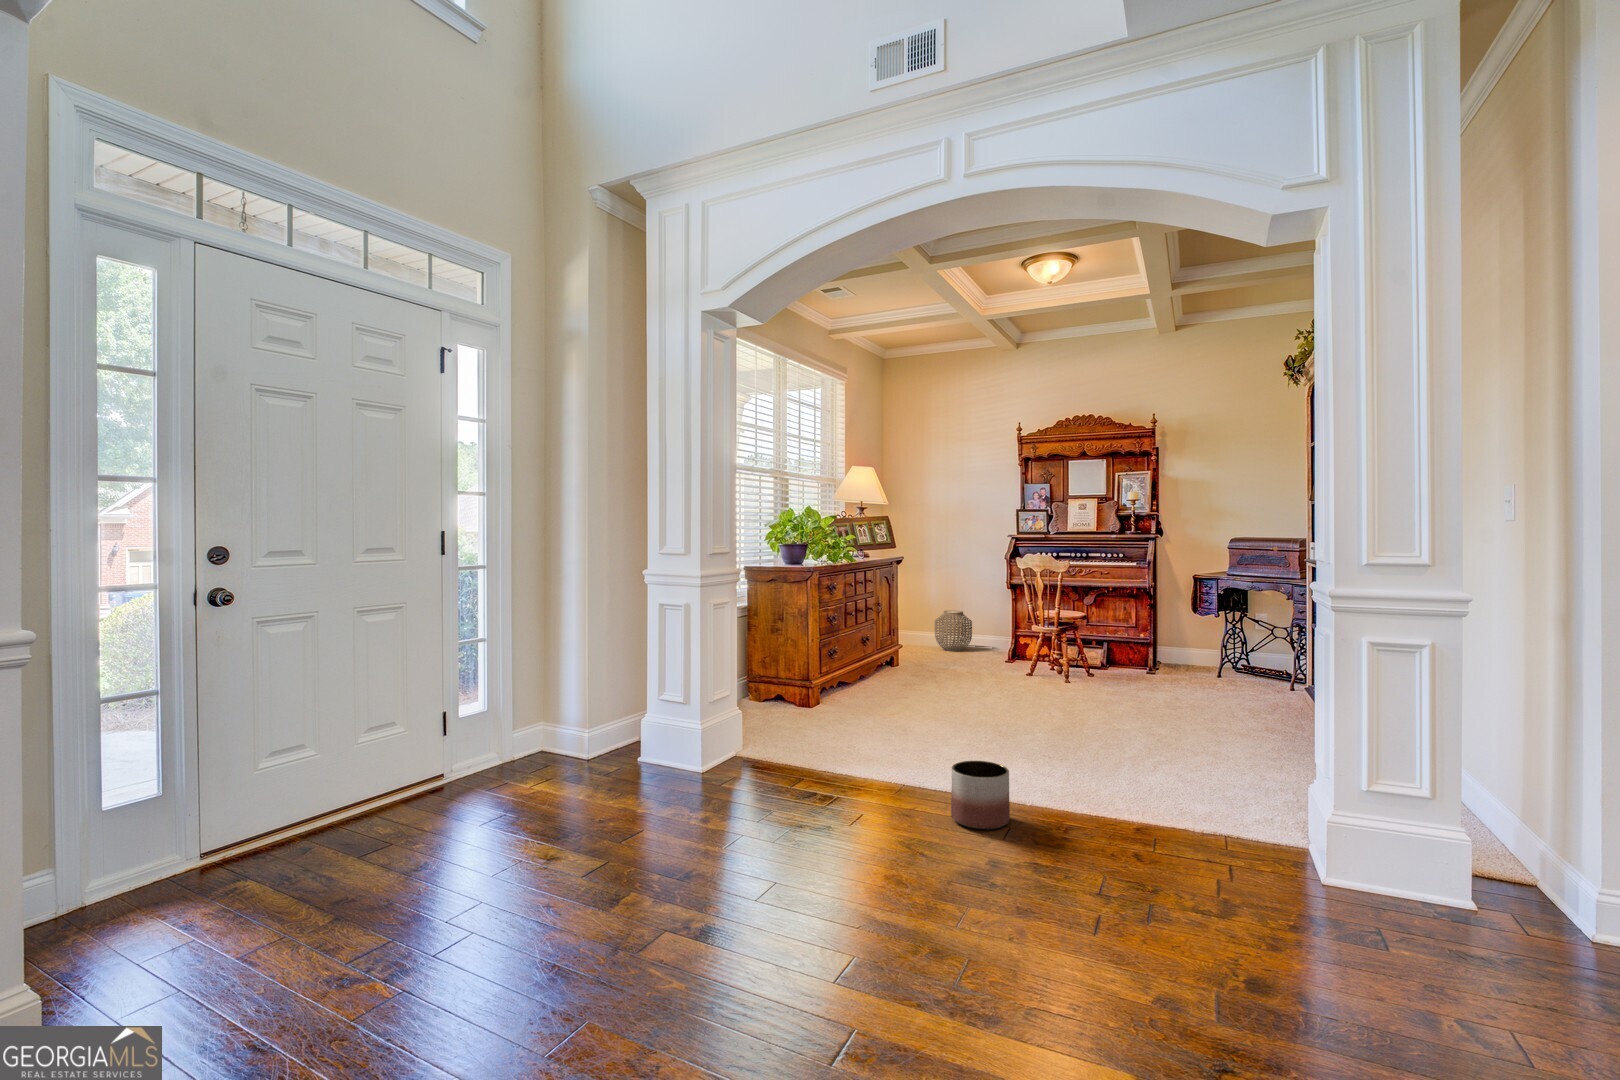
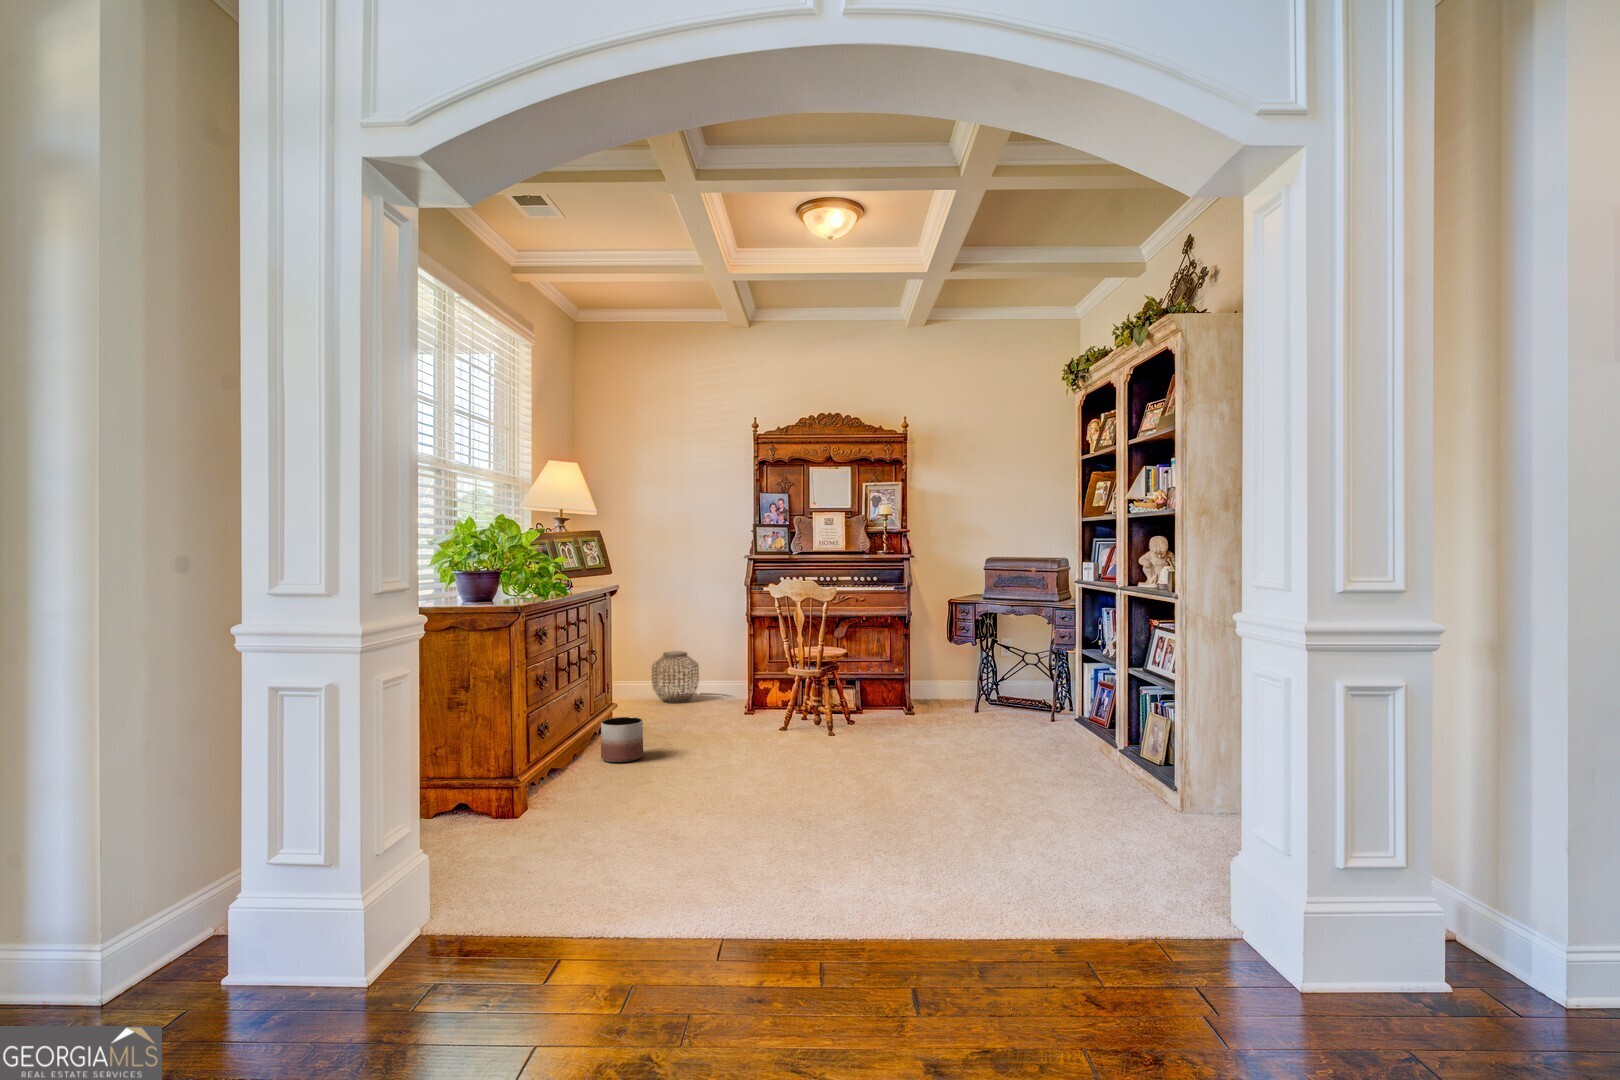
planter: present [951,761,1010,829] -> present [601,717,643,763]

